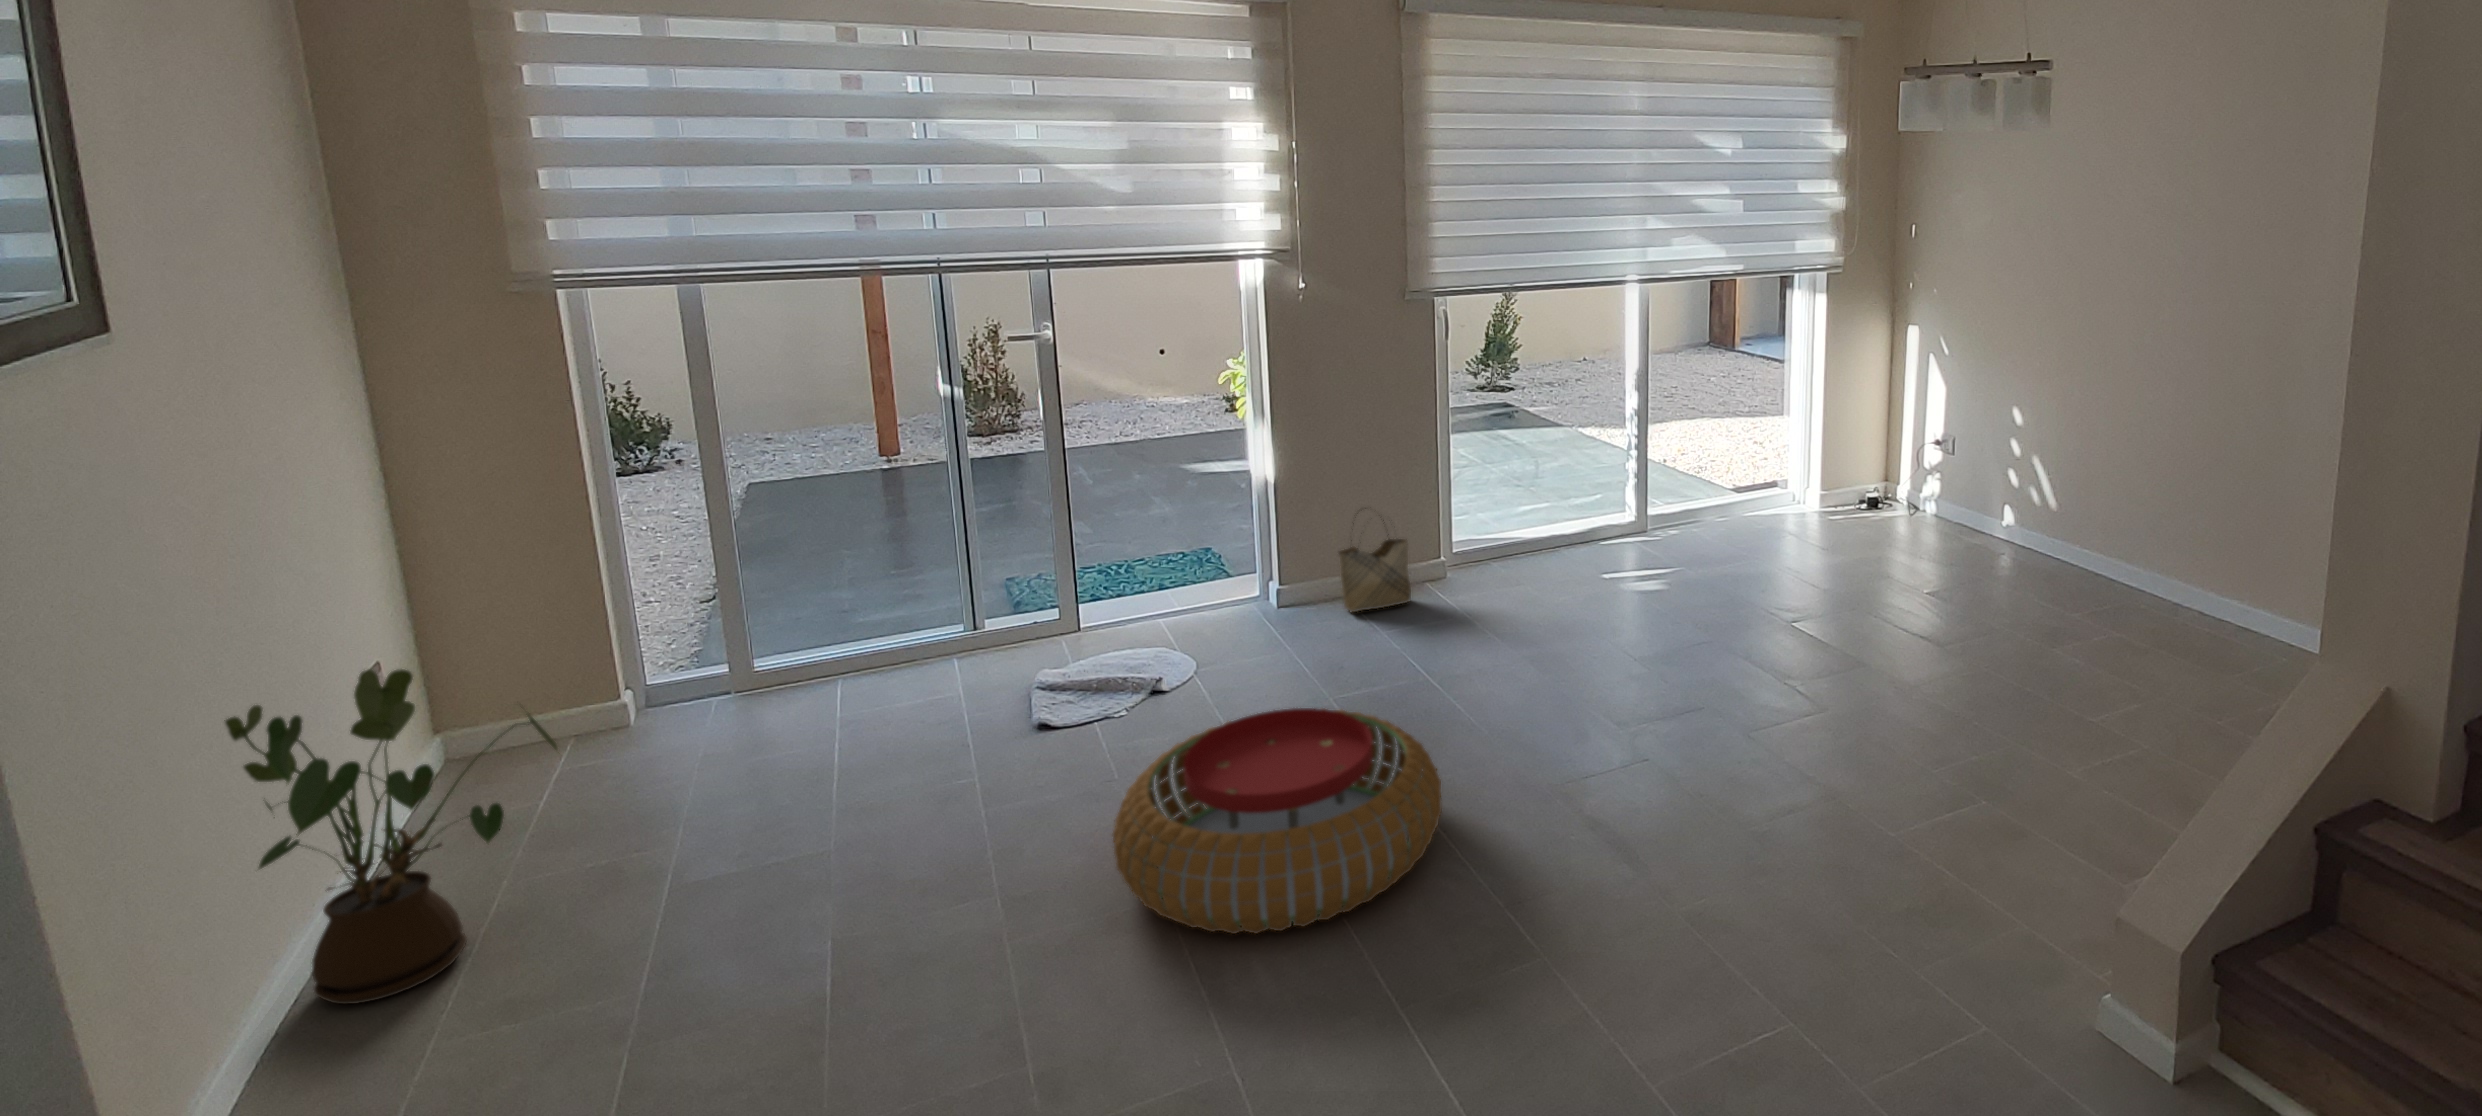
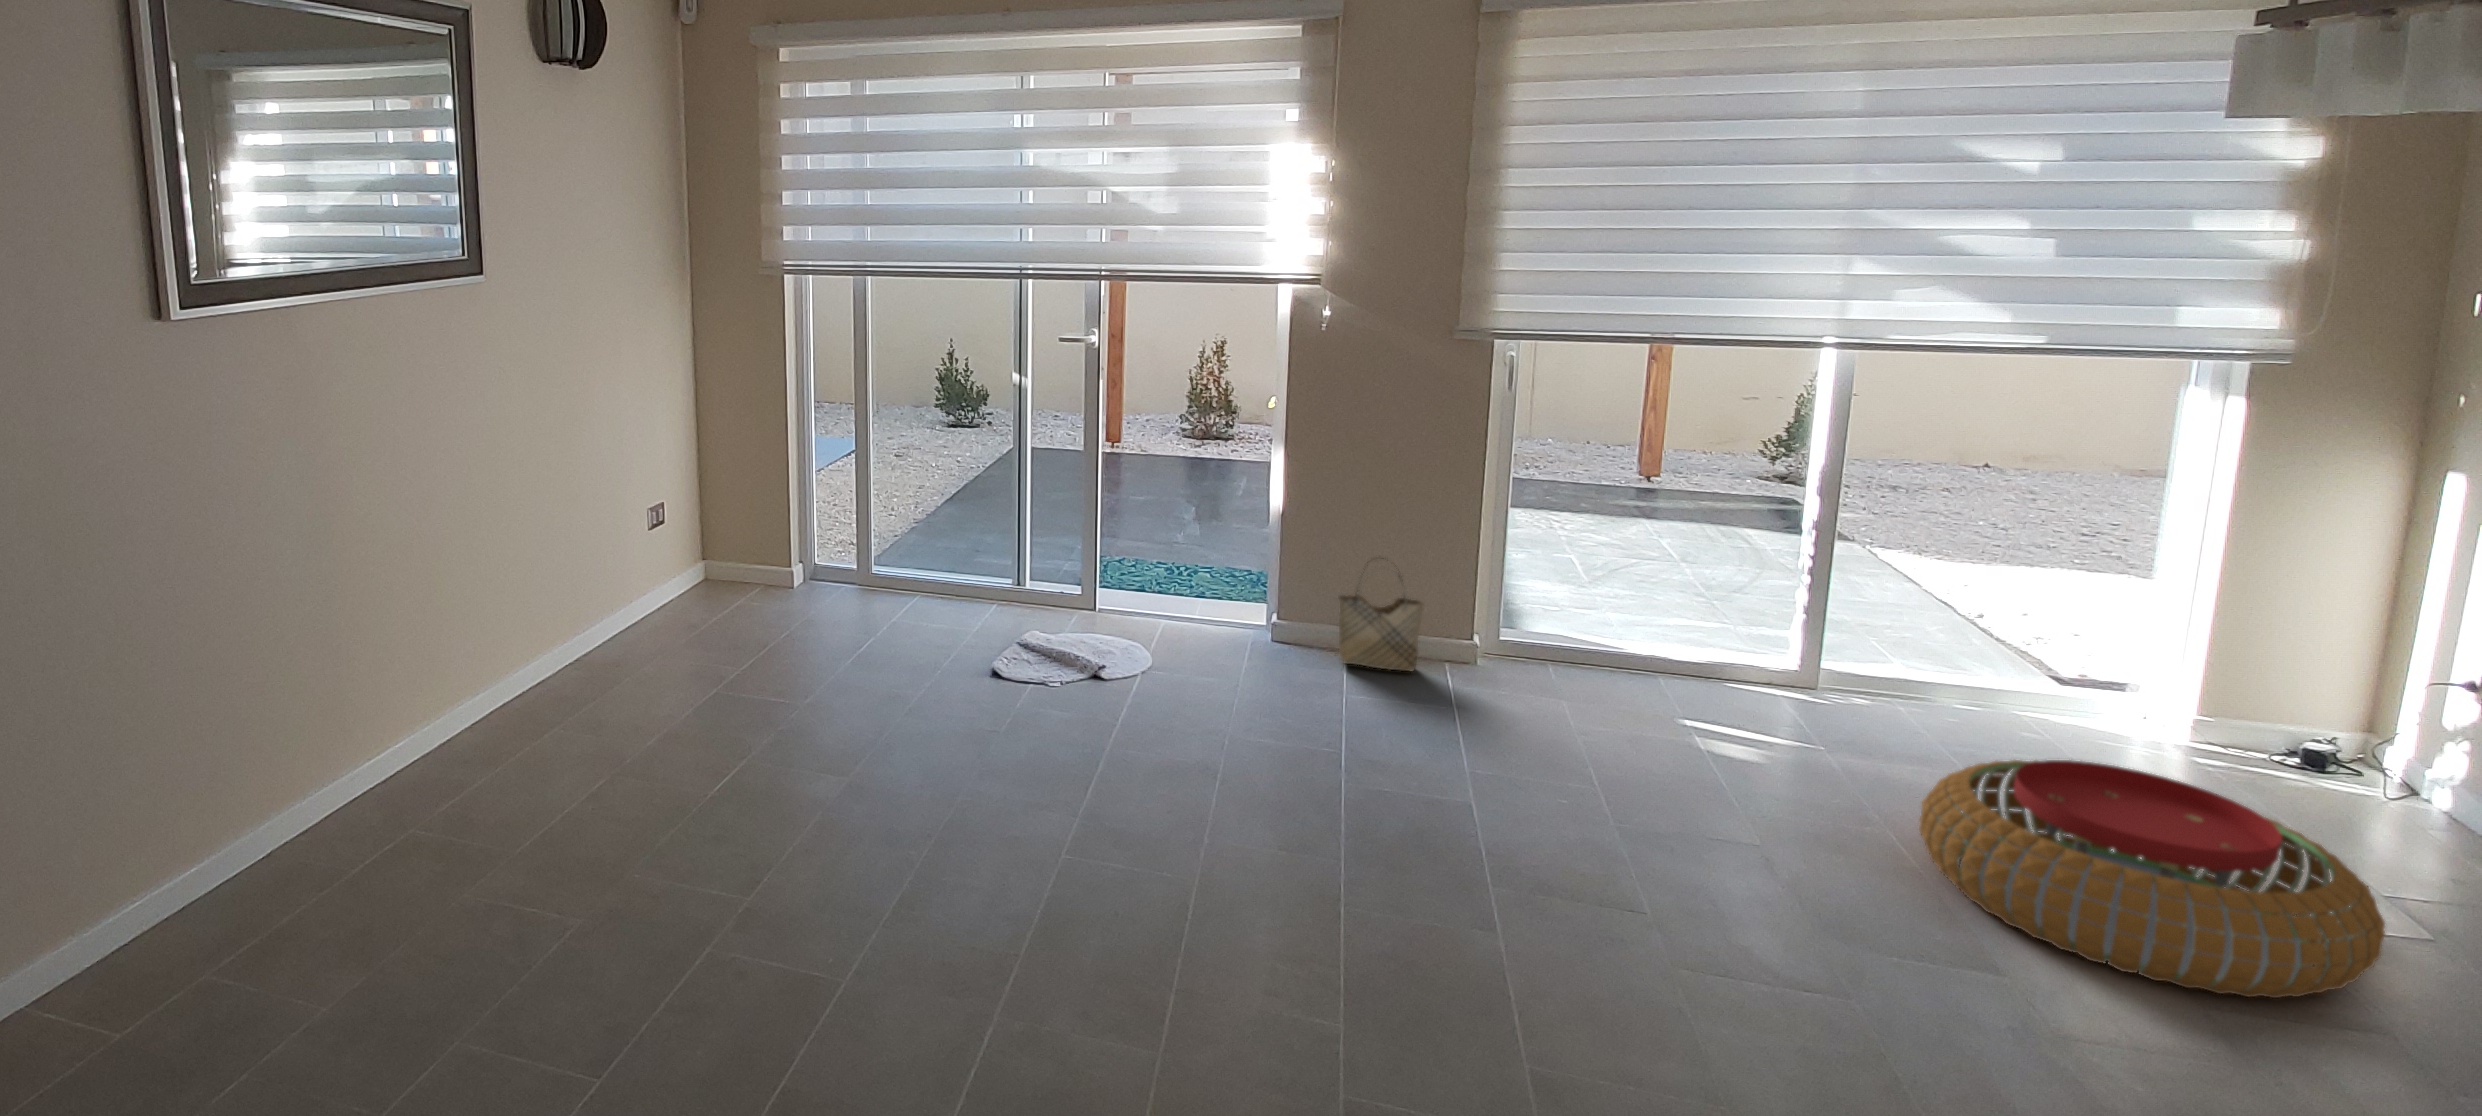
house plant: present [224,669,557,1004] -> none [568,500,708,696]
pouf: present [1113,708,1442,934] -> present [1919,760,2385,998]

